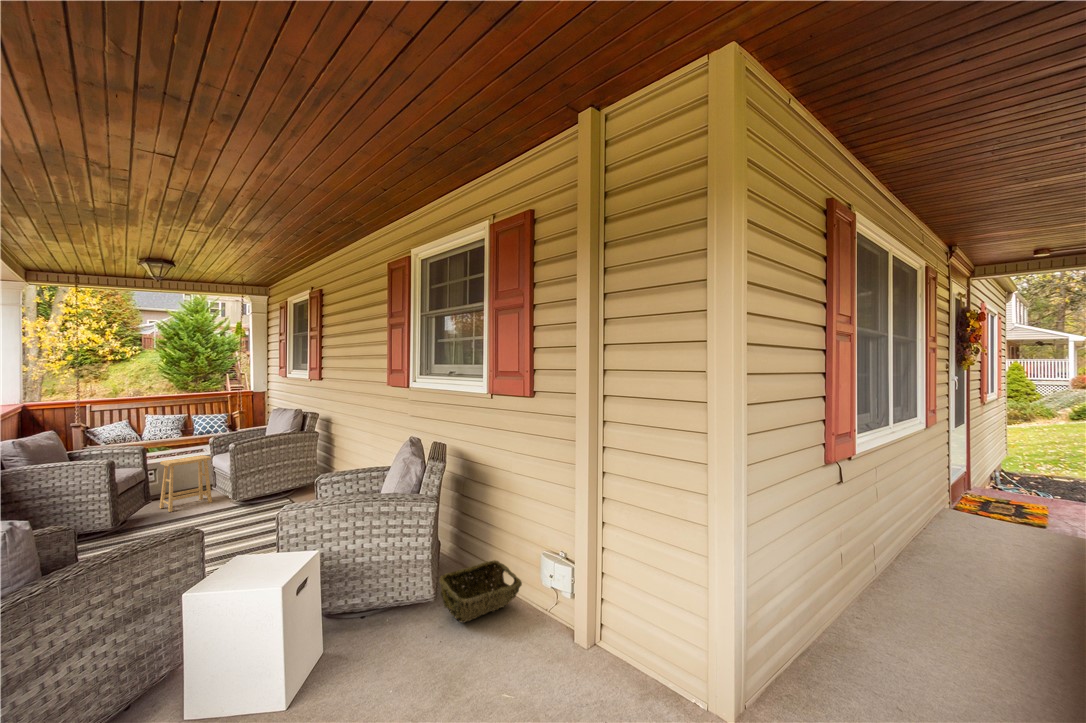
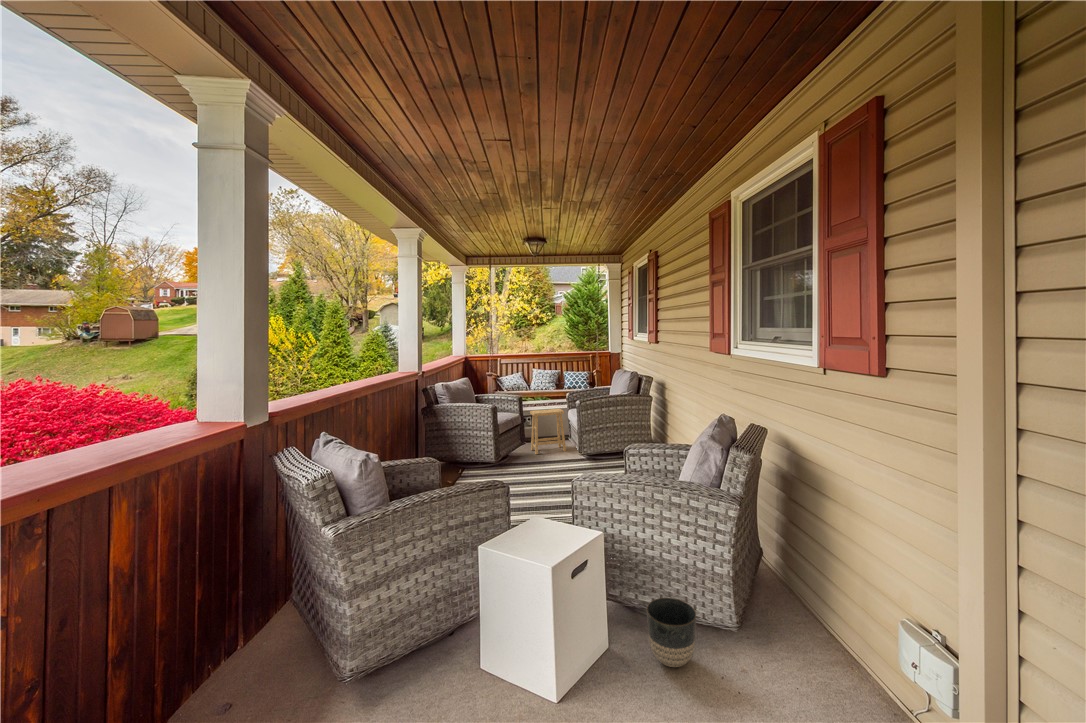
woven basket: present [439,560,522,623] -> none [745,603,882,686]
planter: none [366,589,407,645] -> present [647,598,696,667]

